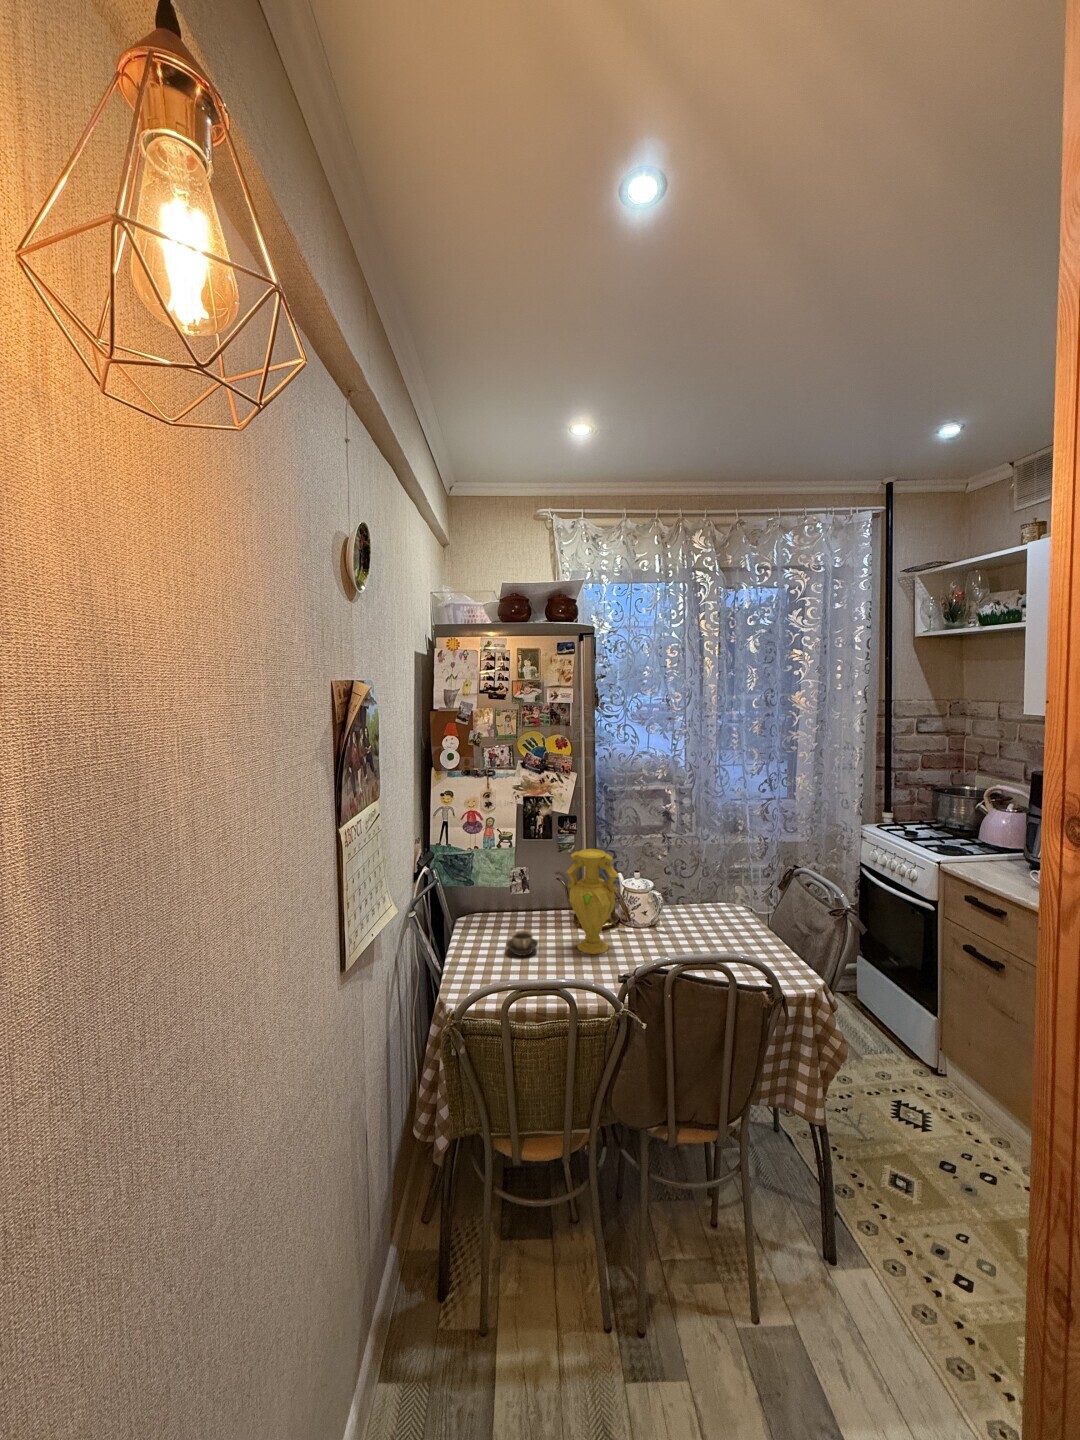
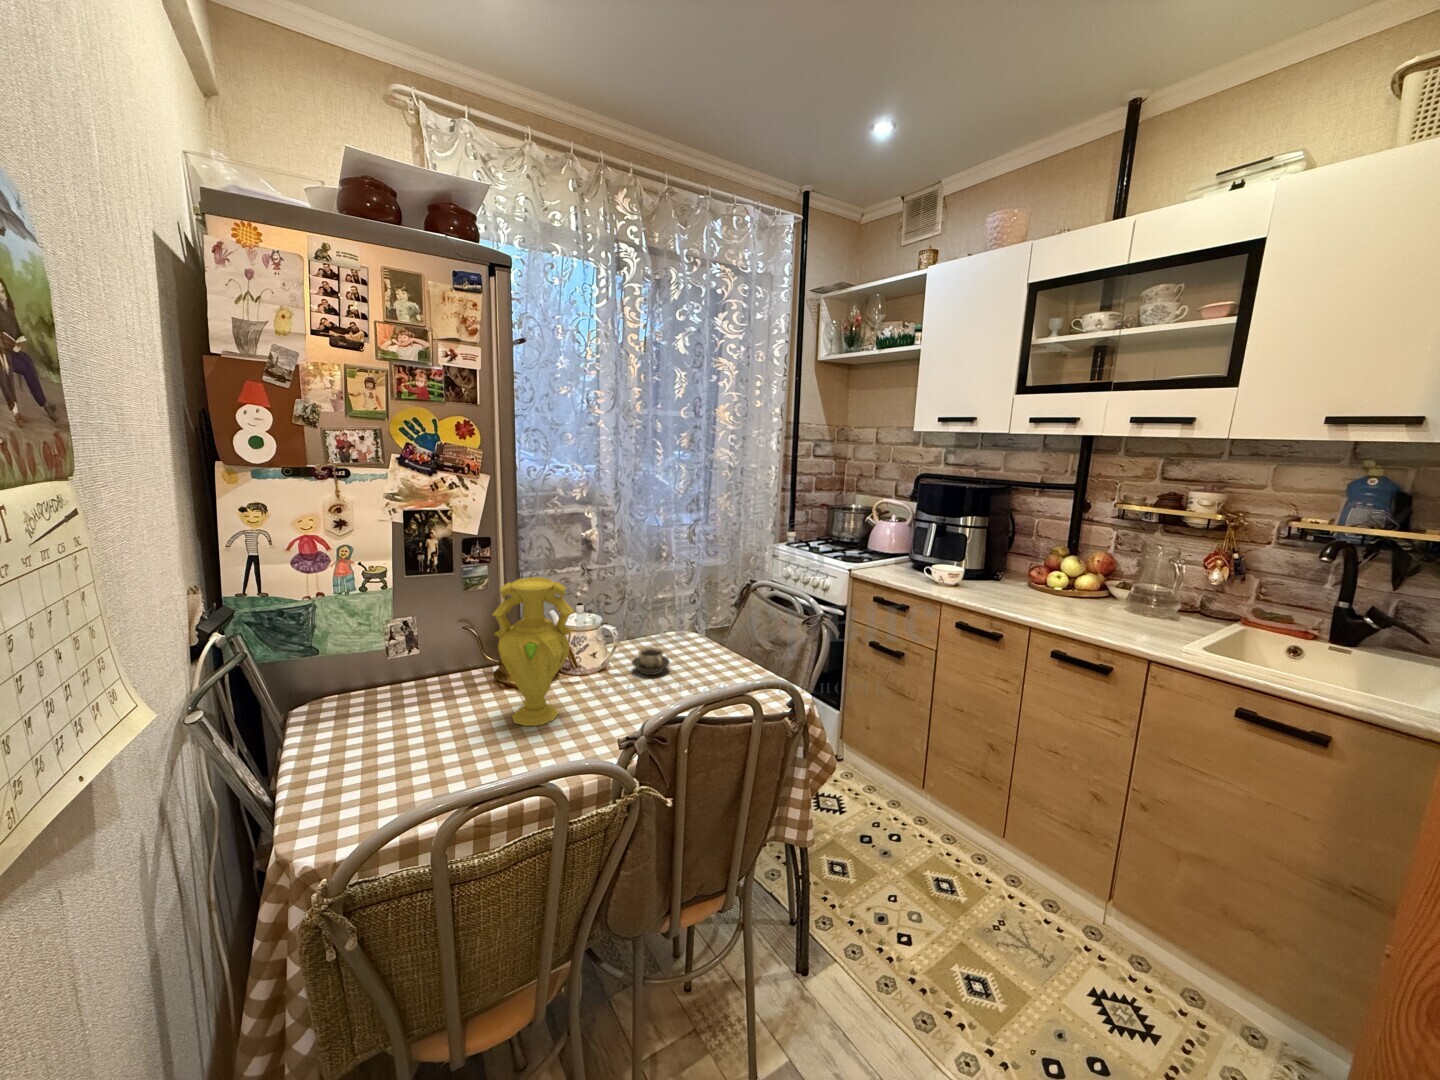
cup: present [506,930,538,956] -> present [632,647,670,675]

